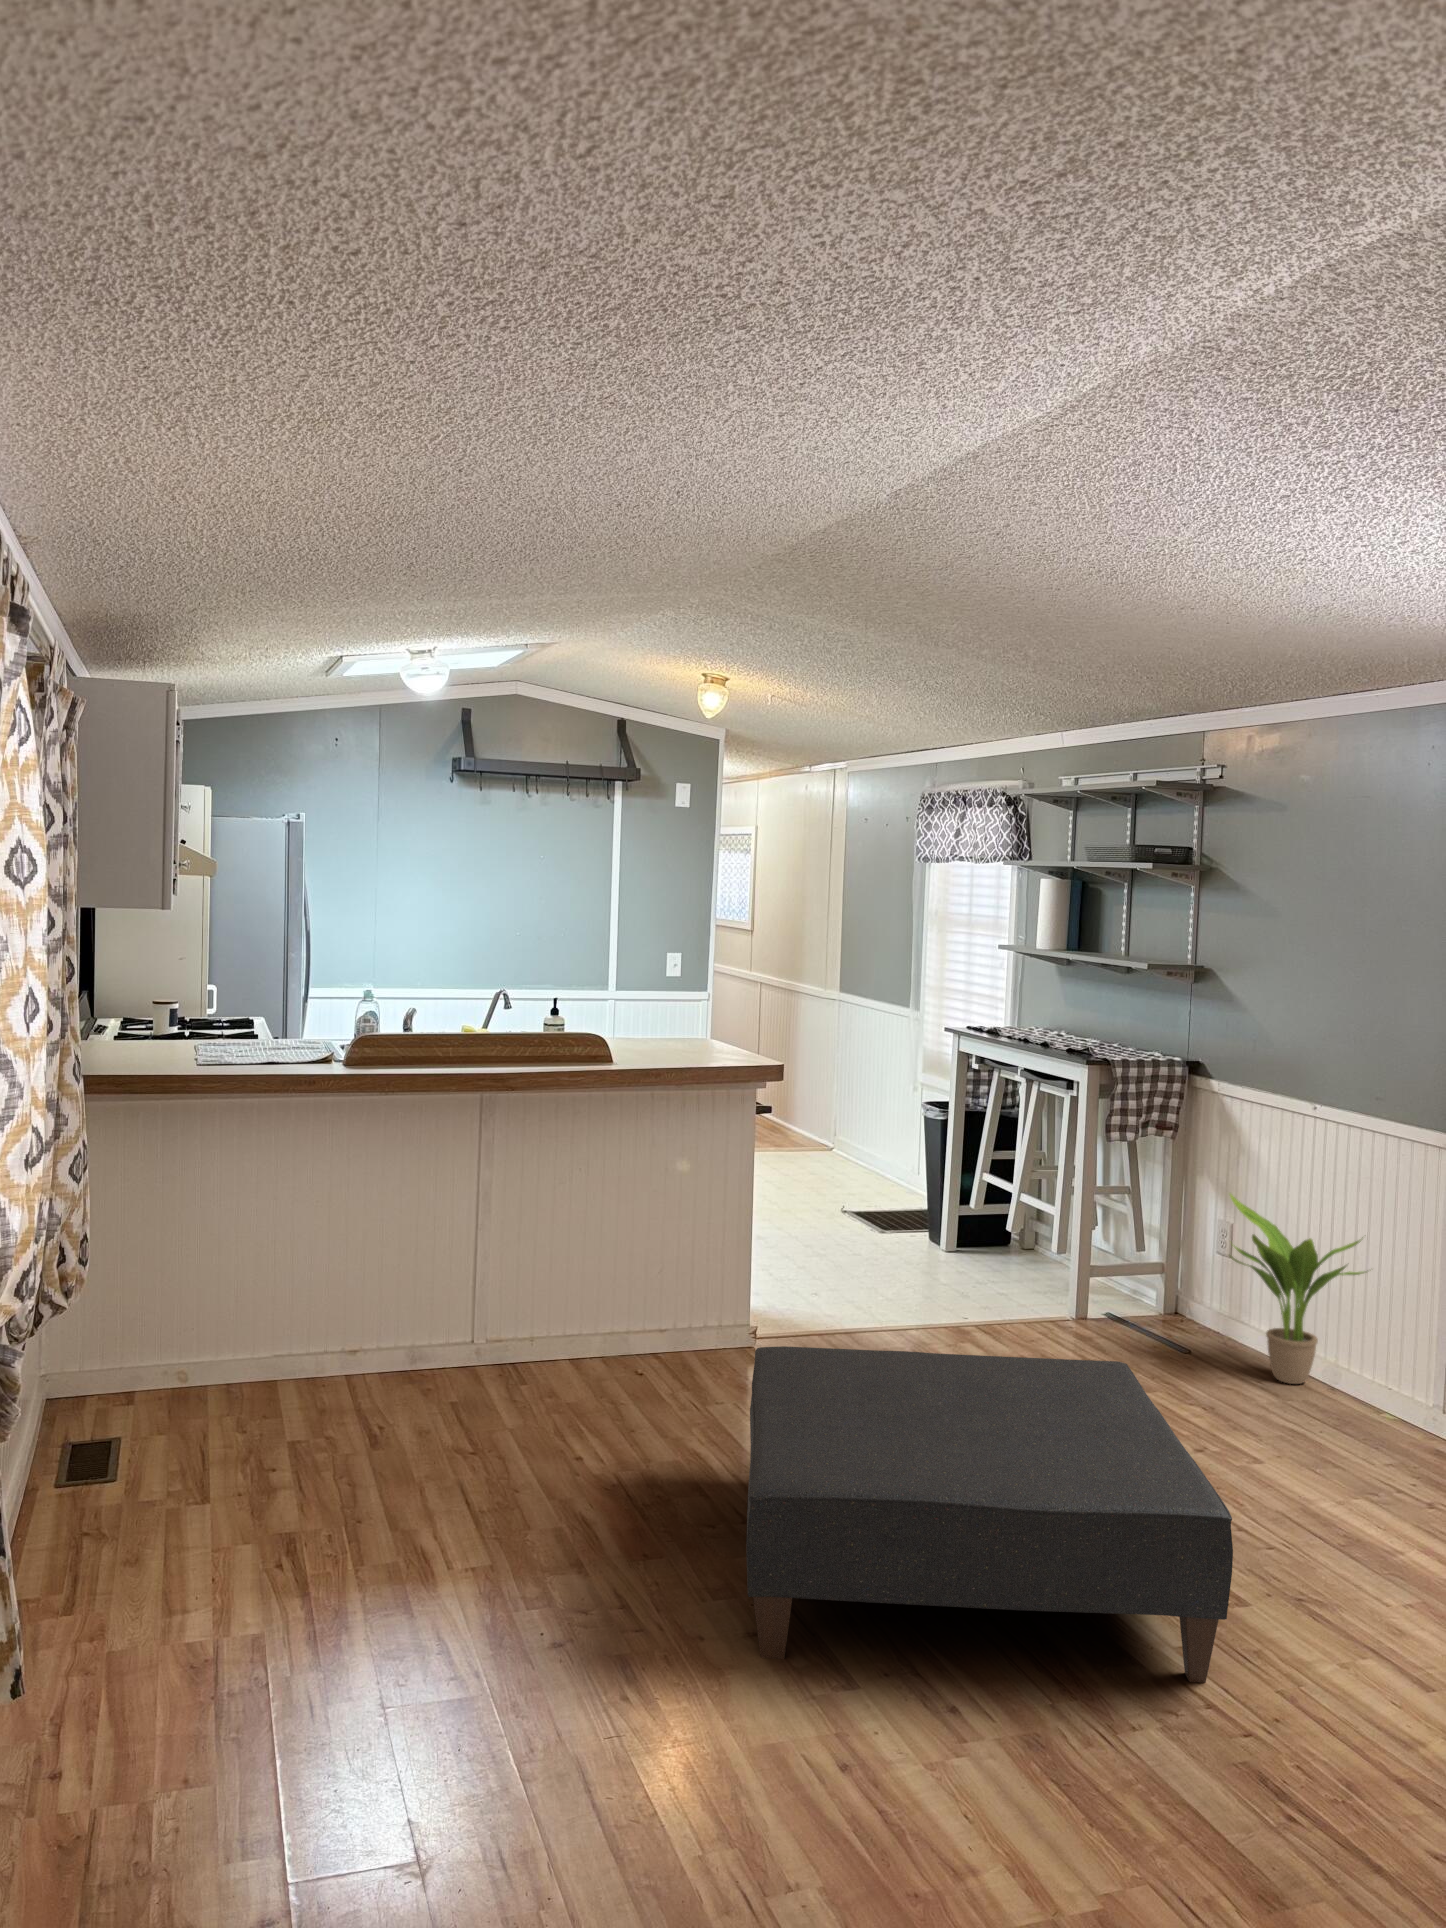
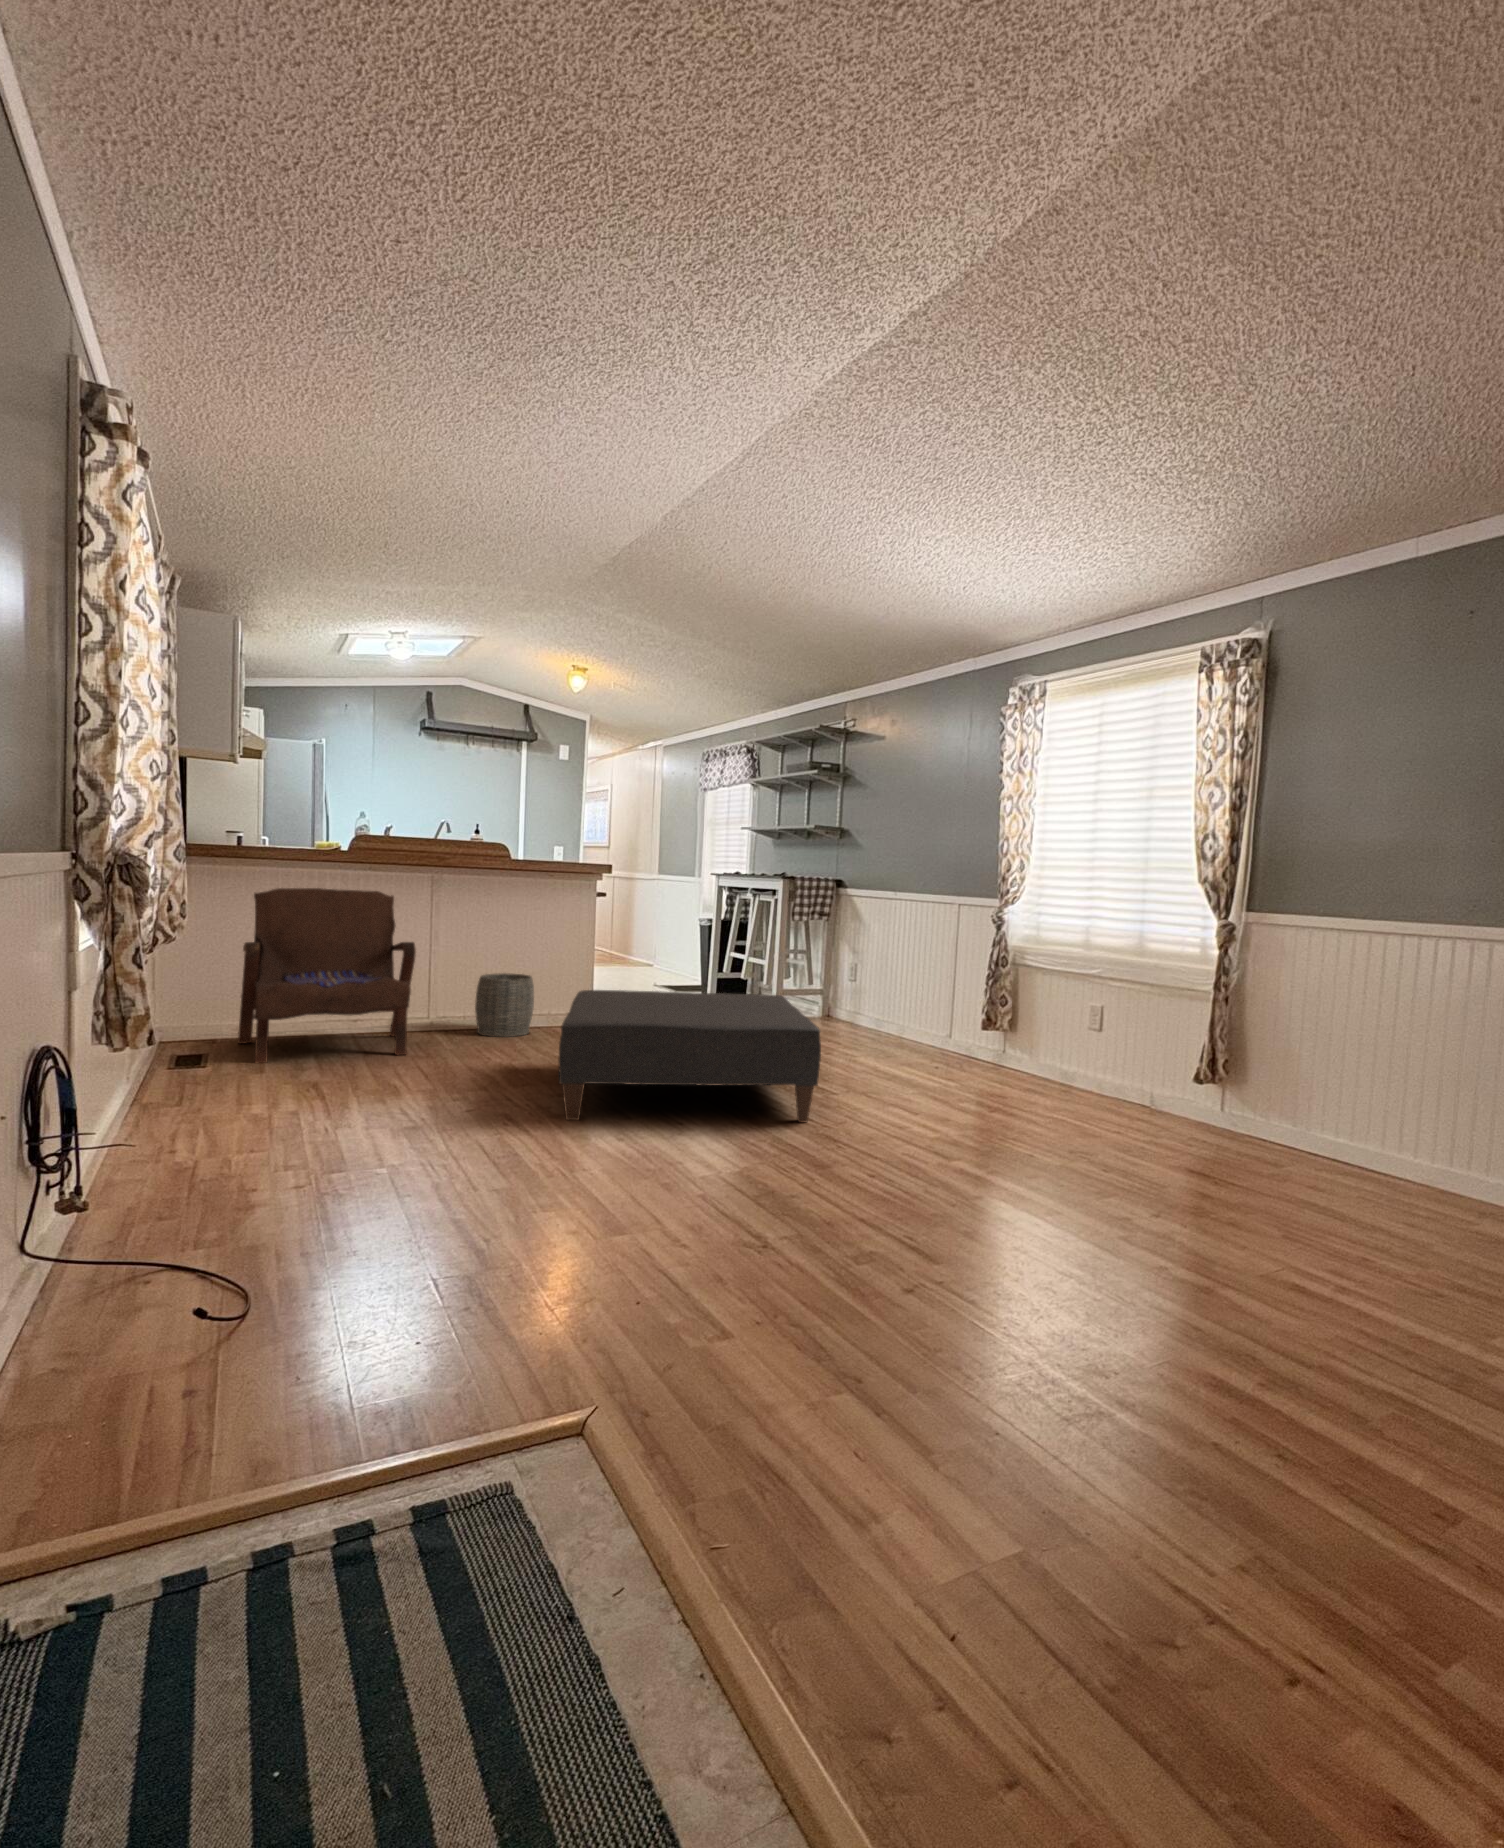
armchair: none [207,1128,476,1457] -> present [238,888,416,1063]
potted plant: present [1230,1194,1365,1384] -> none [850,937,923,1038]
woven basket: none [571,1256,667,1376] -> present [475,973,534,1037]

